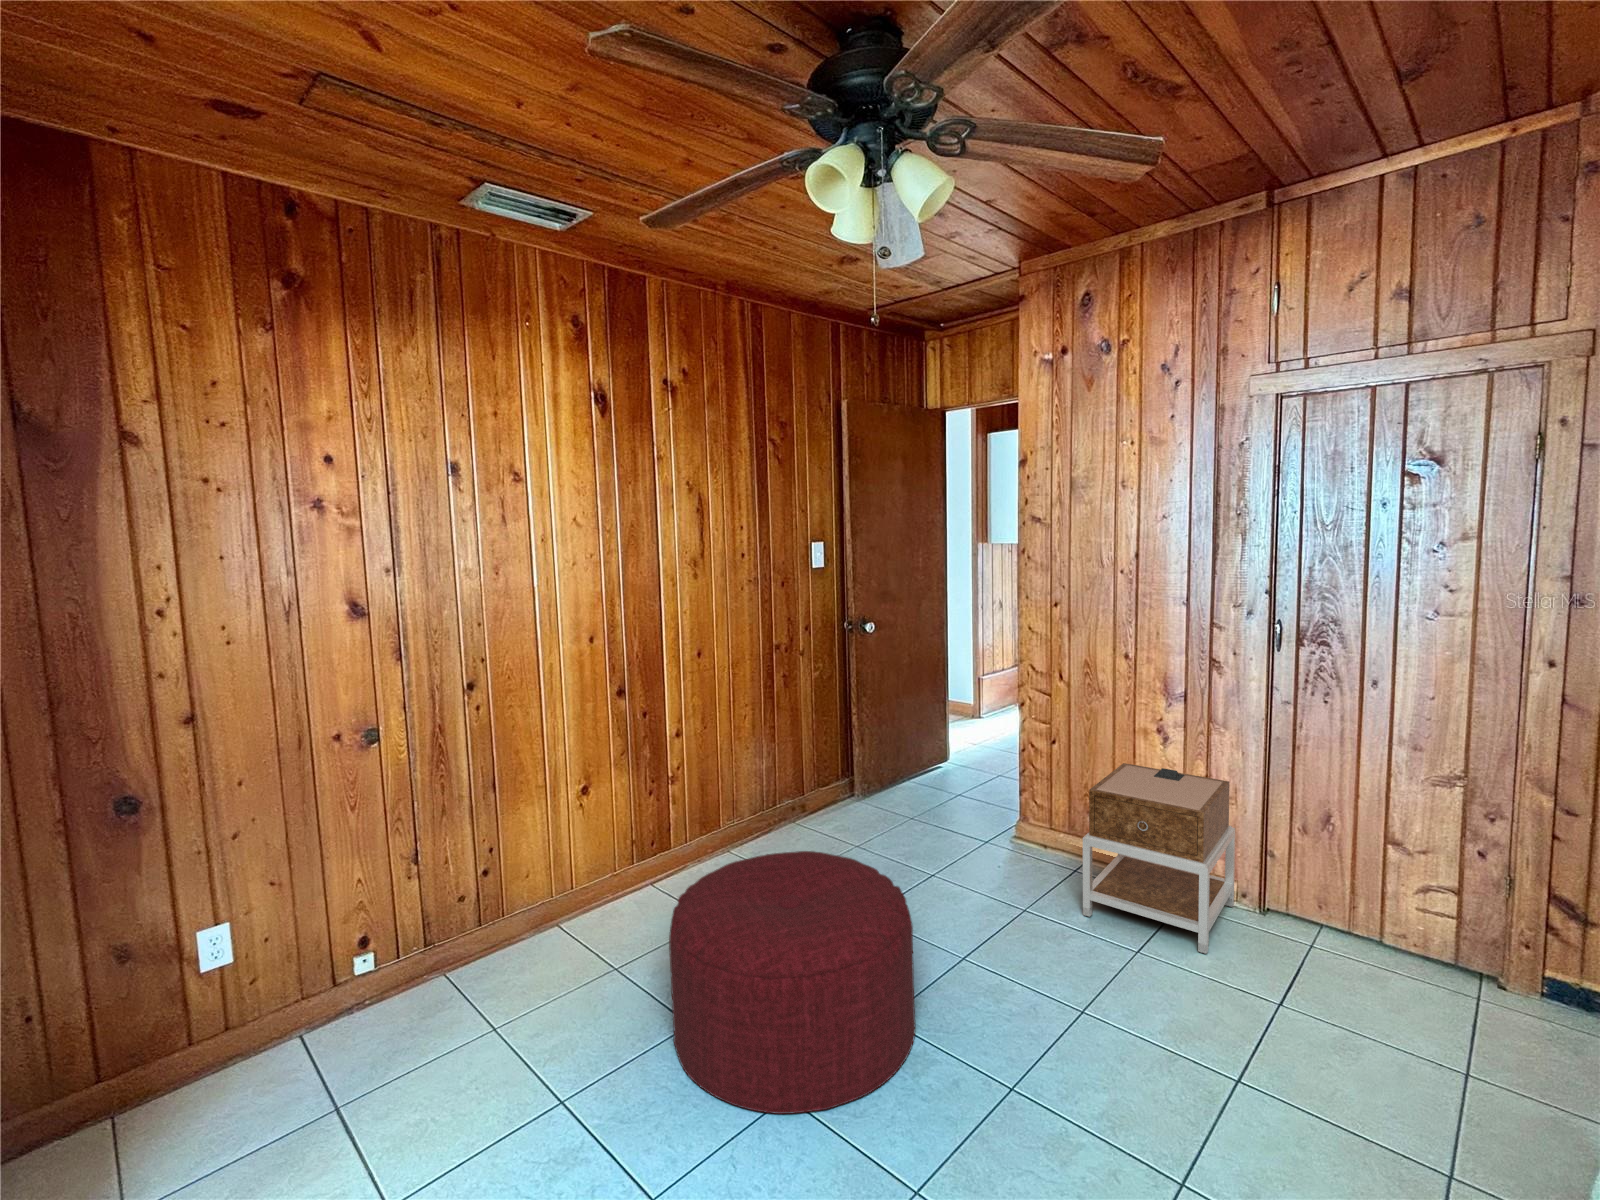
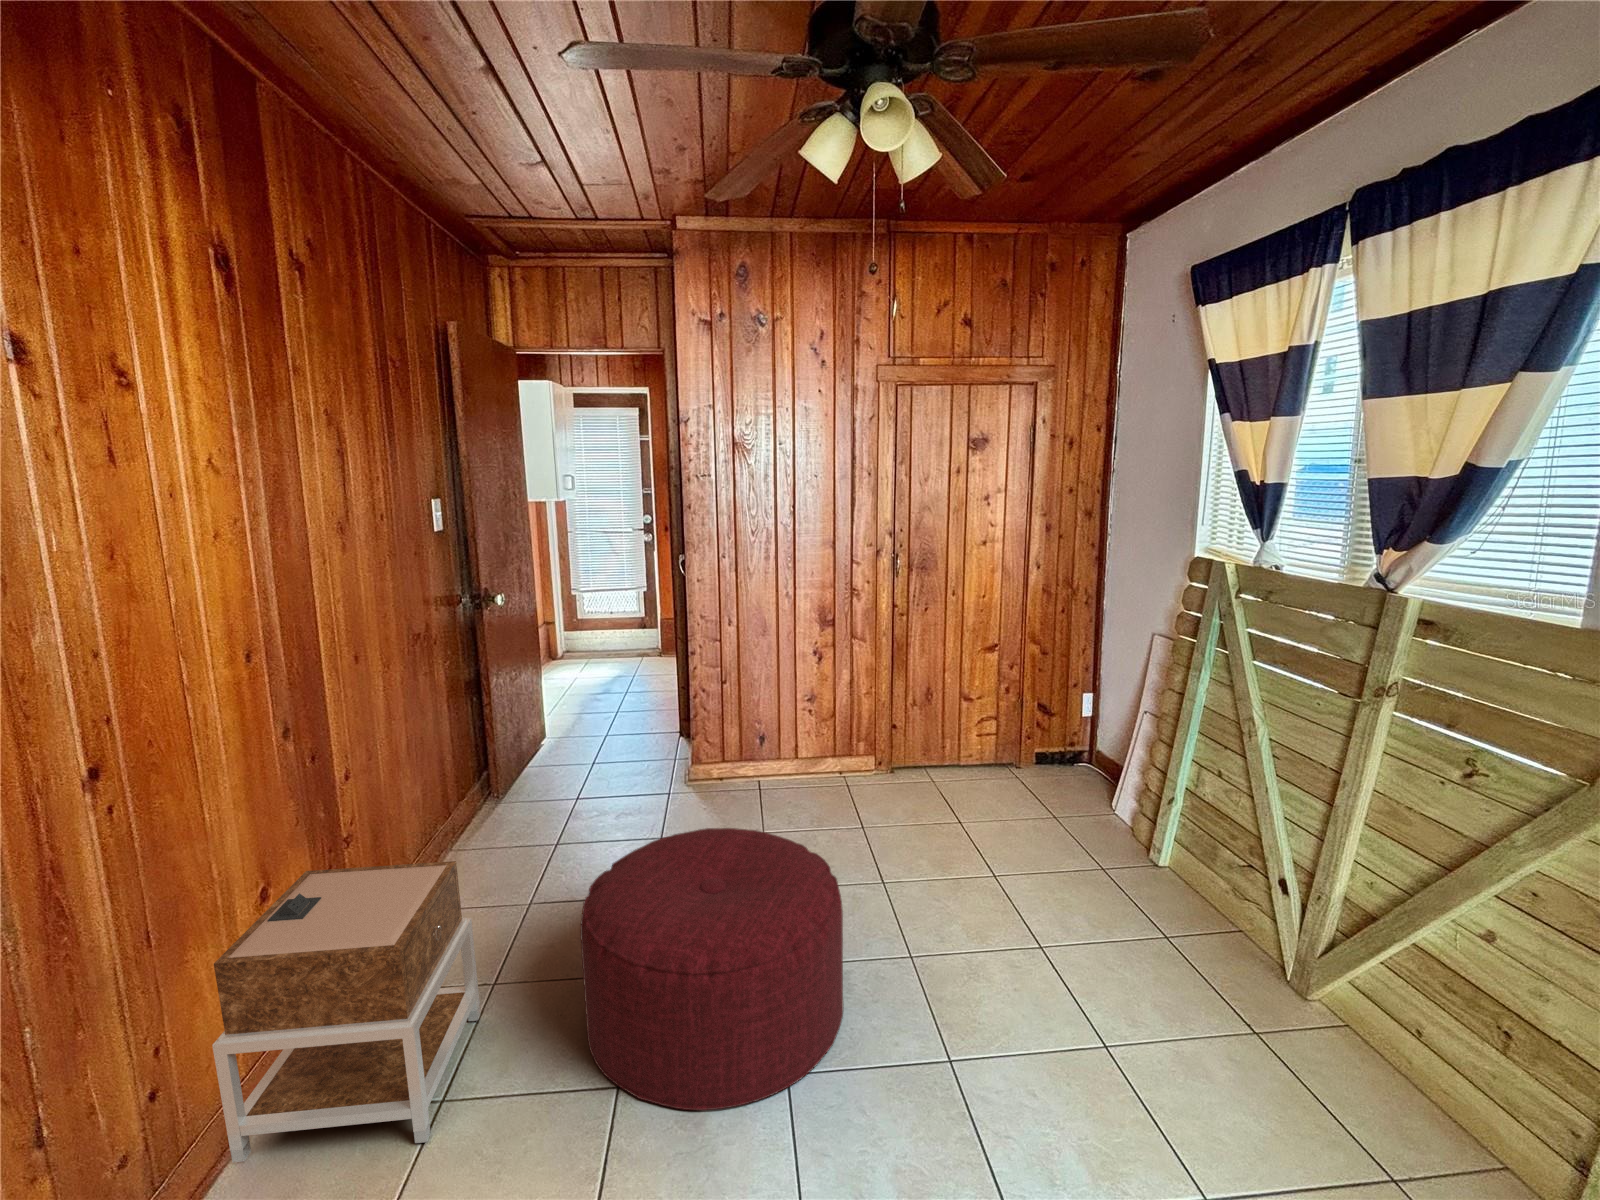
nightstand: present [1083,763,1235,954] -> present [212,861,480,1162]

